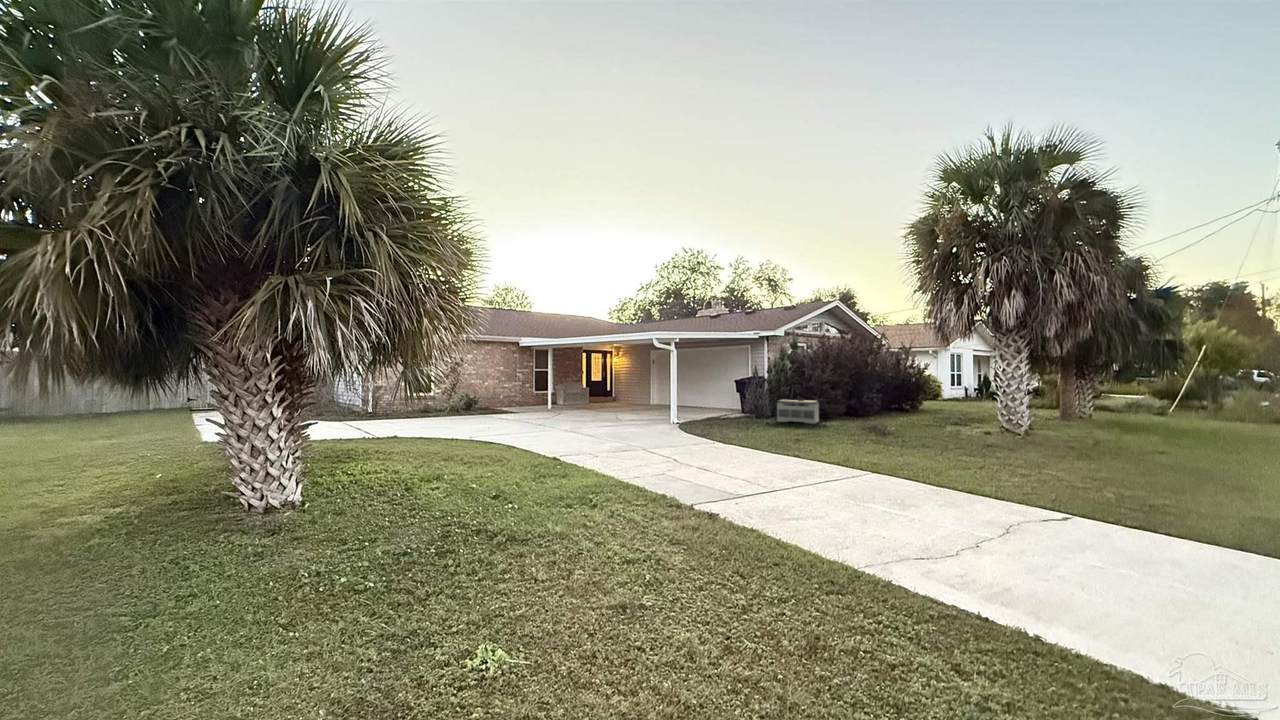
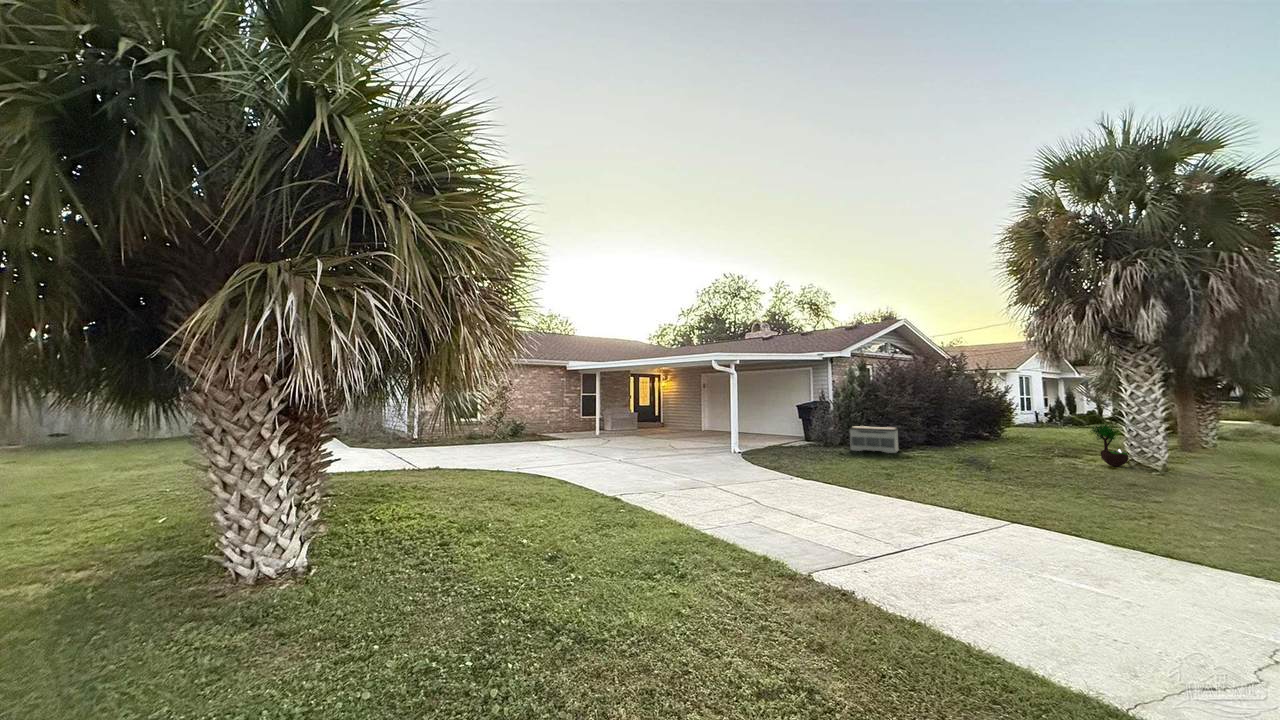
potted tree: none [973,393,1001,433] -> present [1090,424,1128,466]

